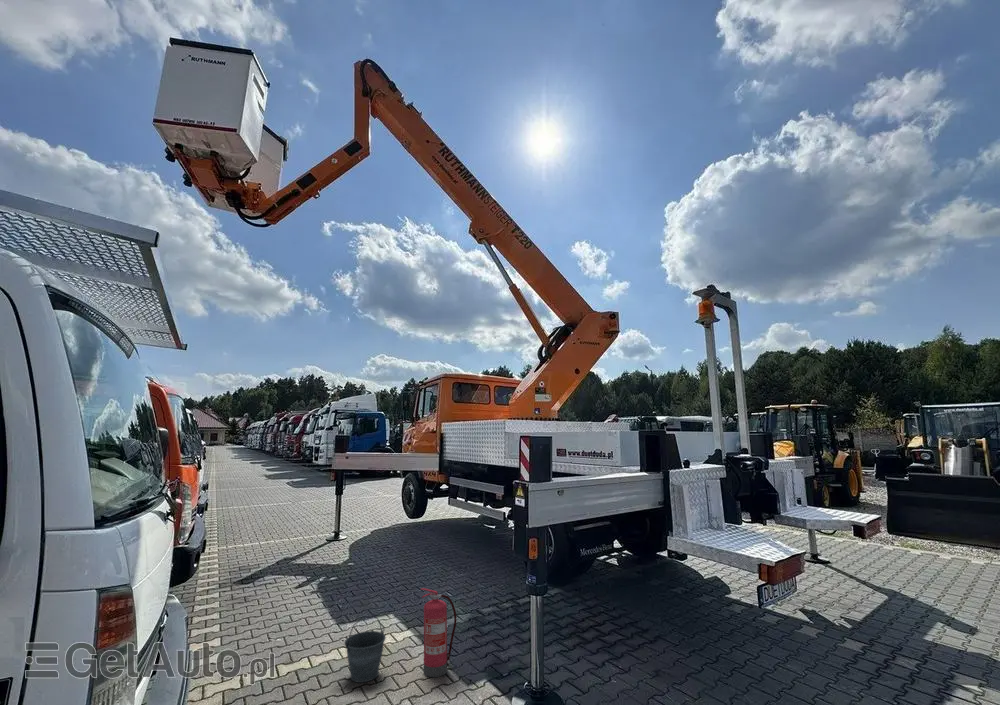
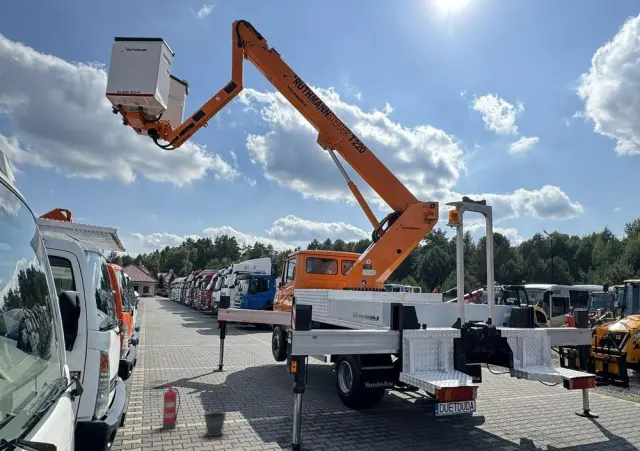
fire extinguisher: present [421,588,457,677] -> present [163,384,180,429]

